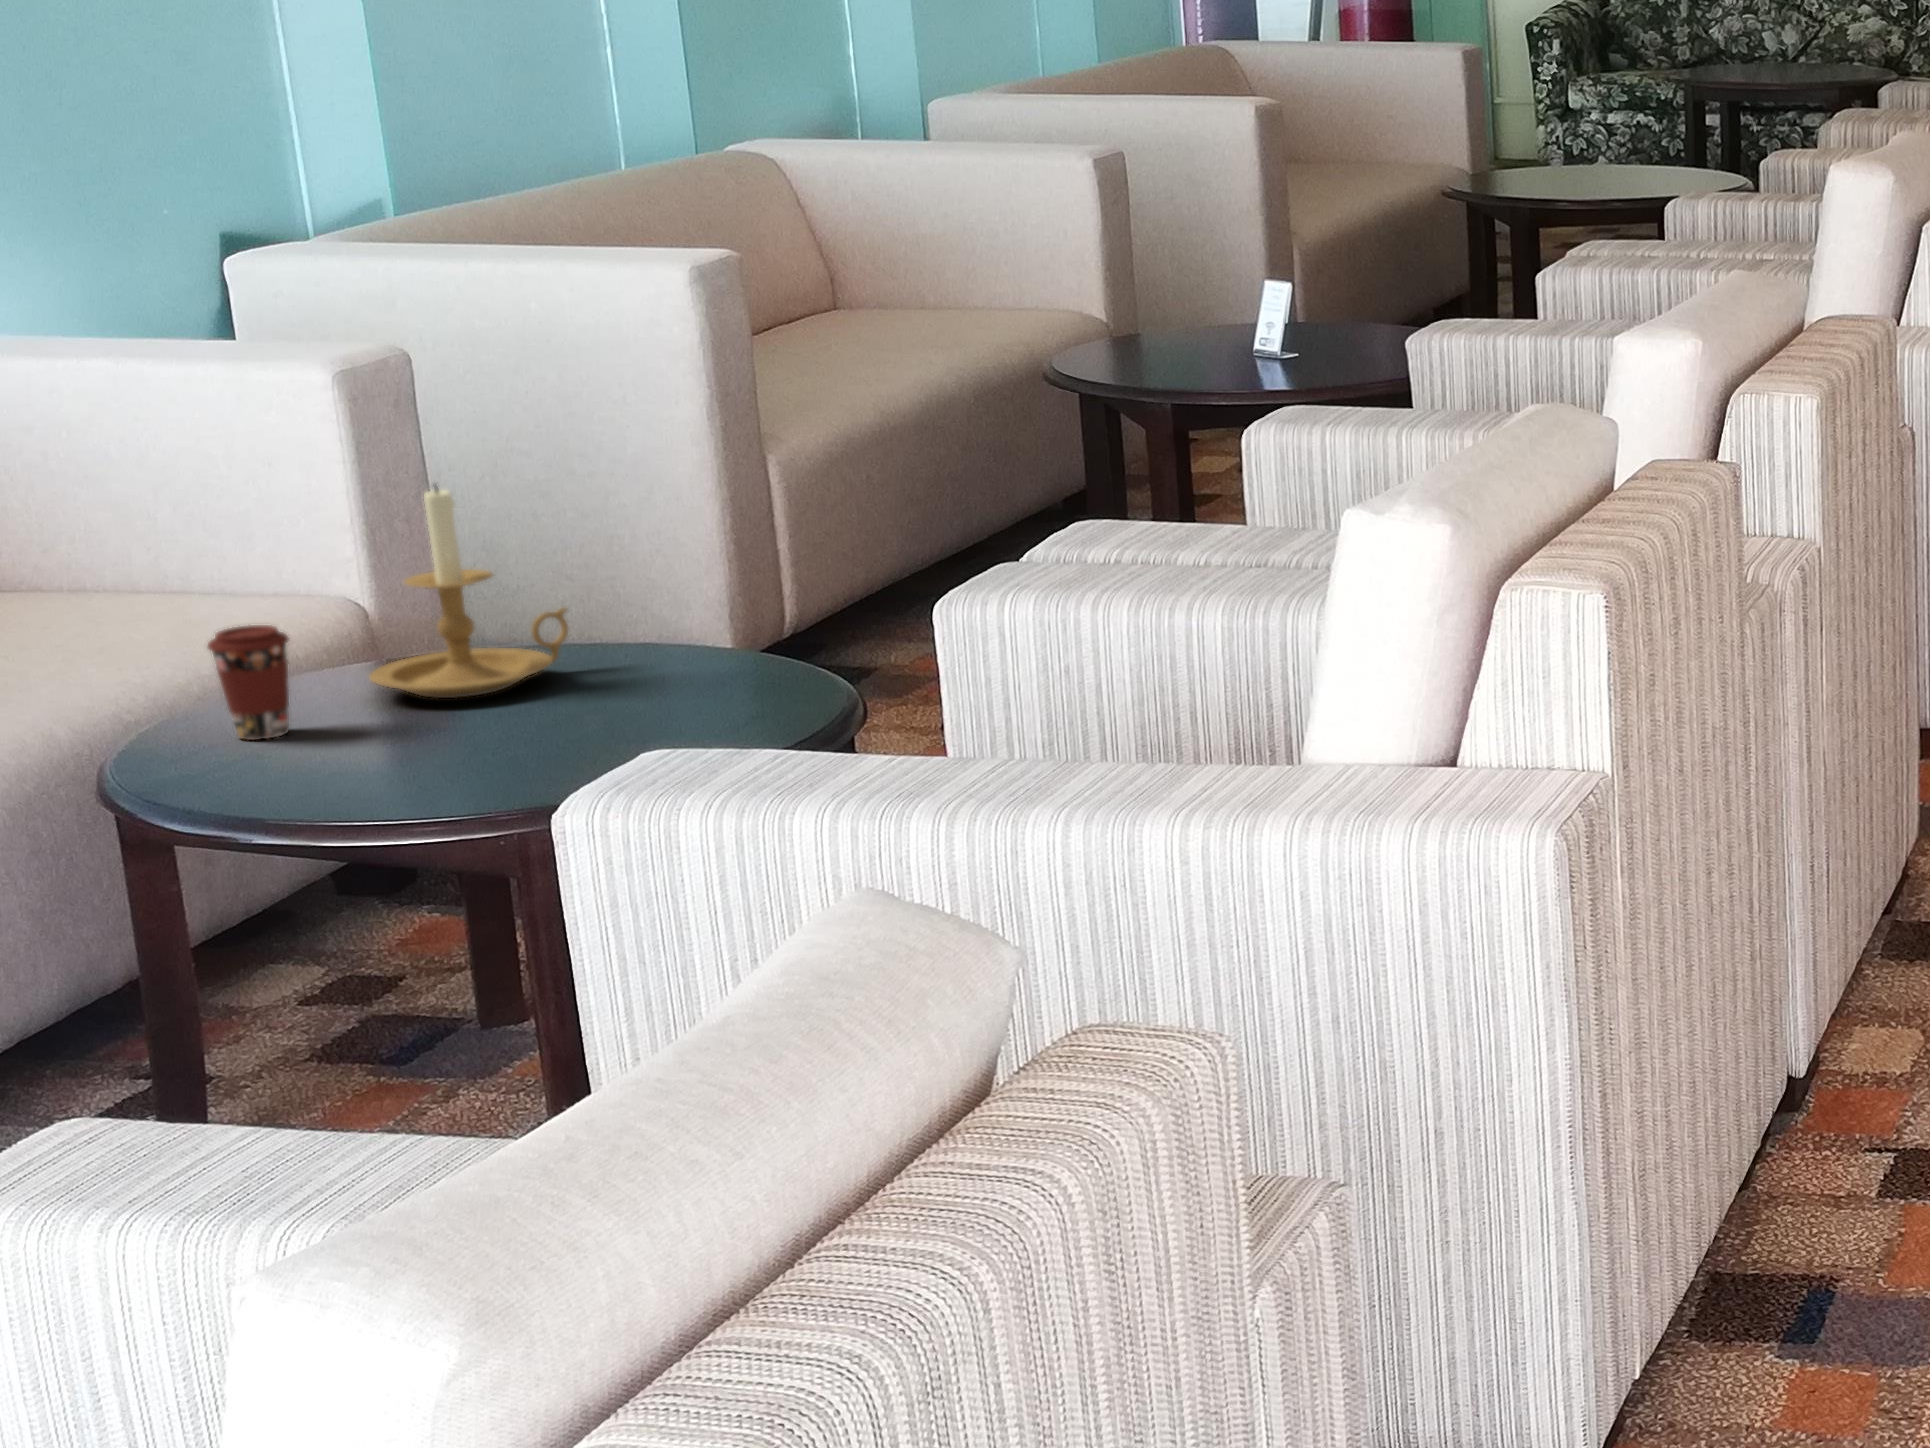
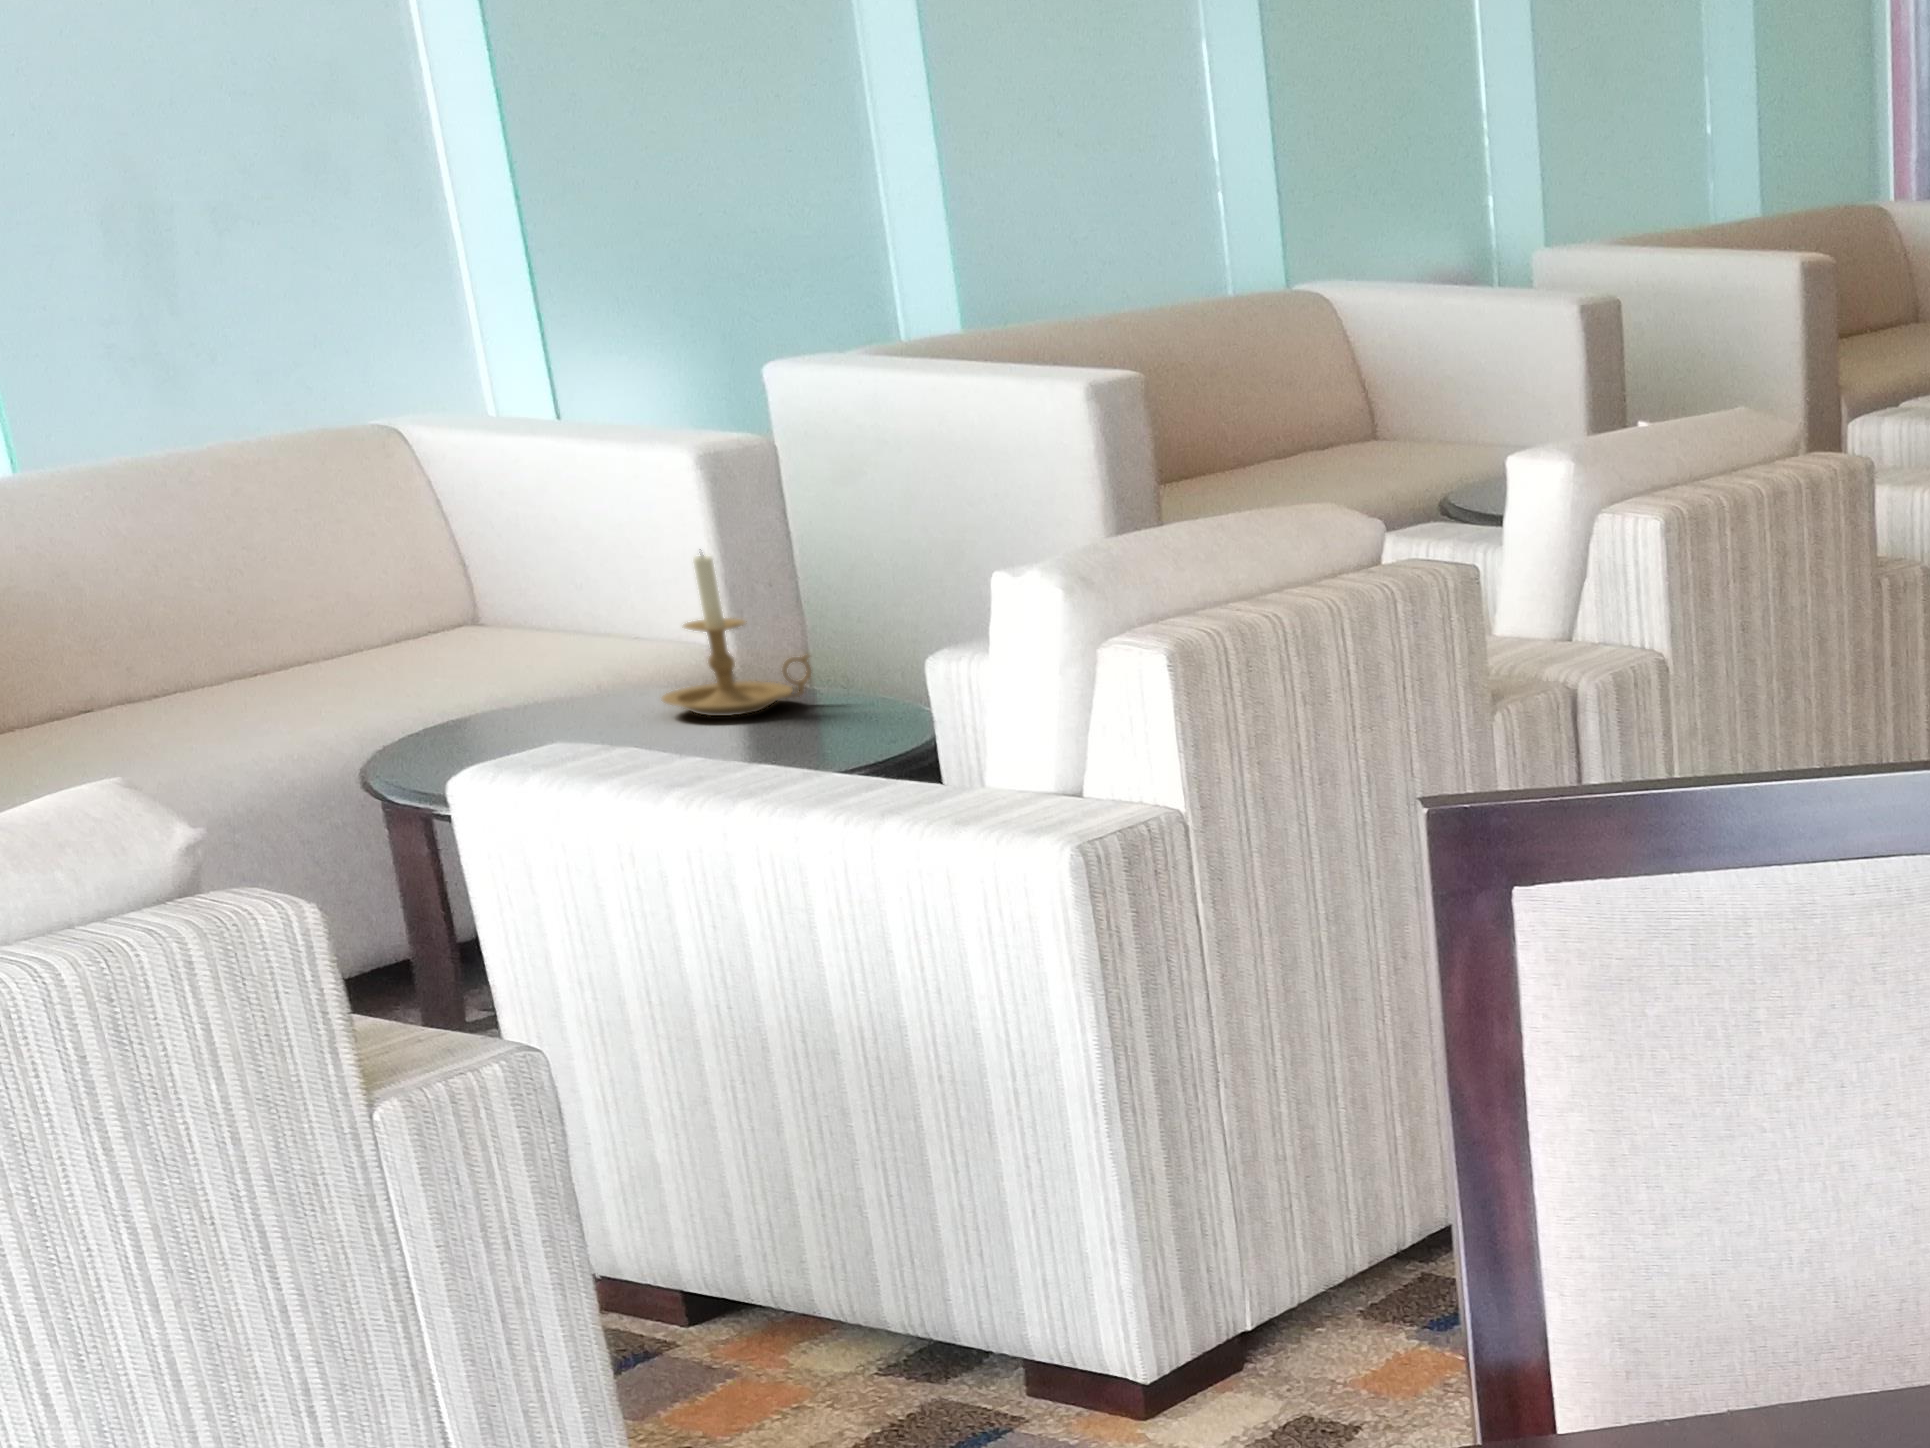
coffee cup: present [208,625,290,740] -> none [526,648,587,733]

